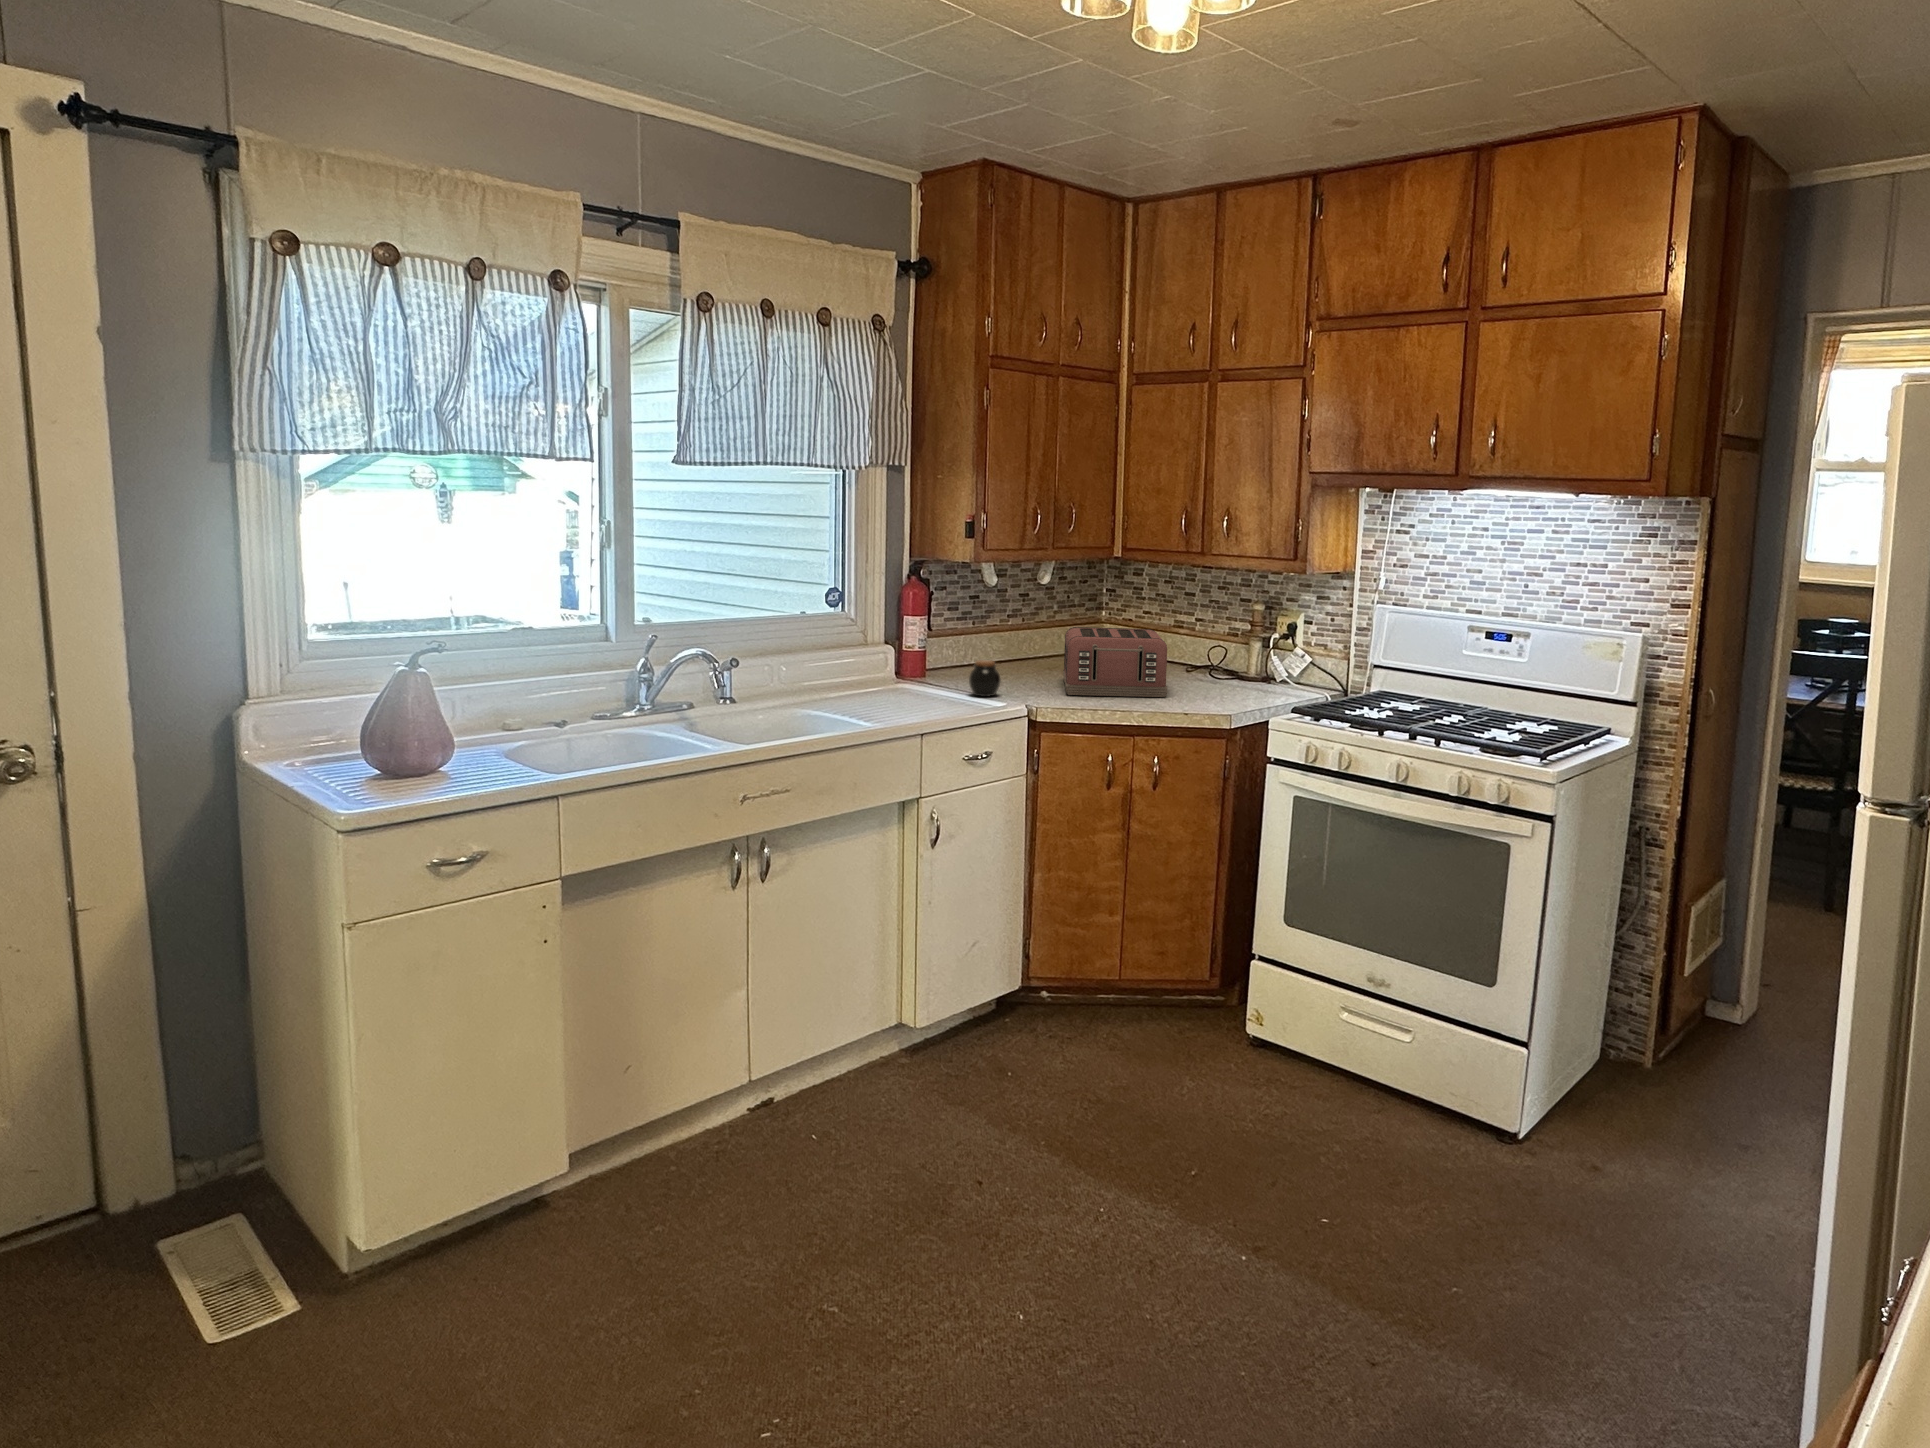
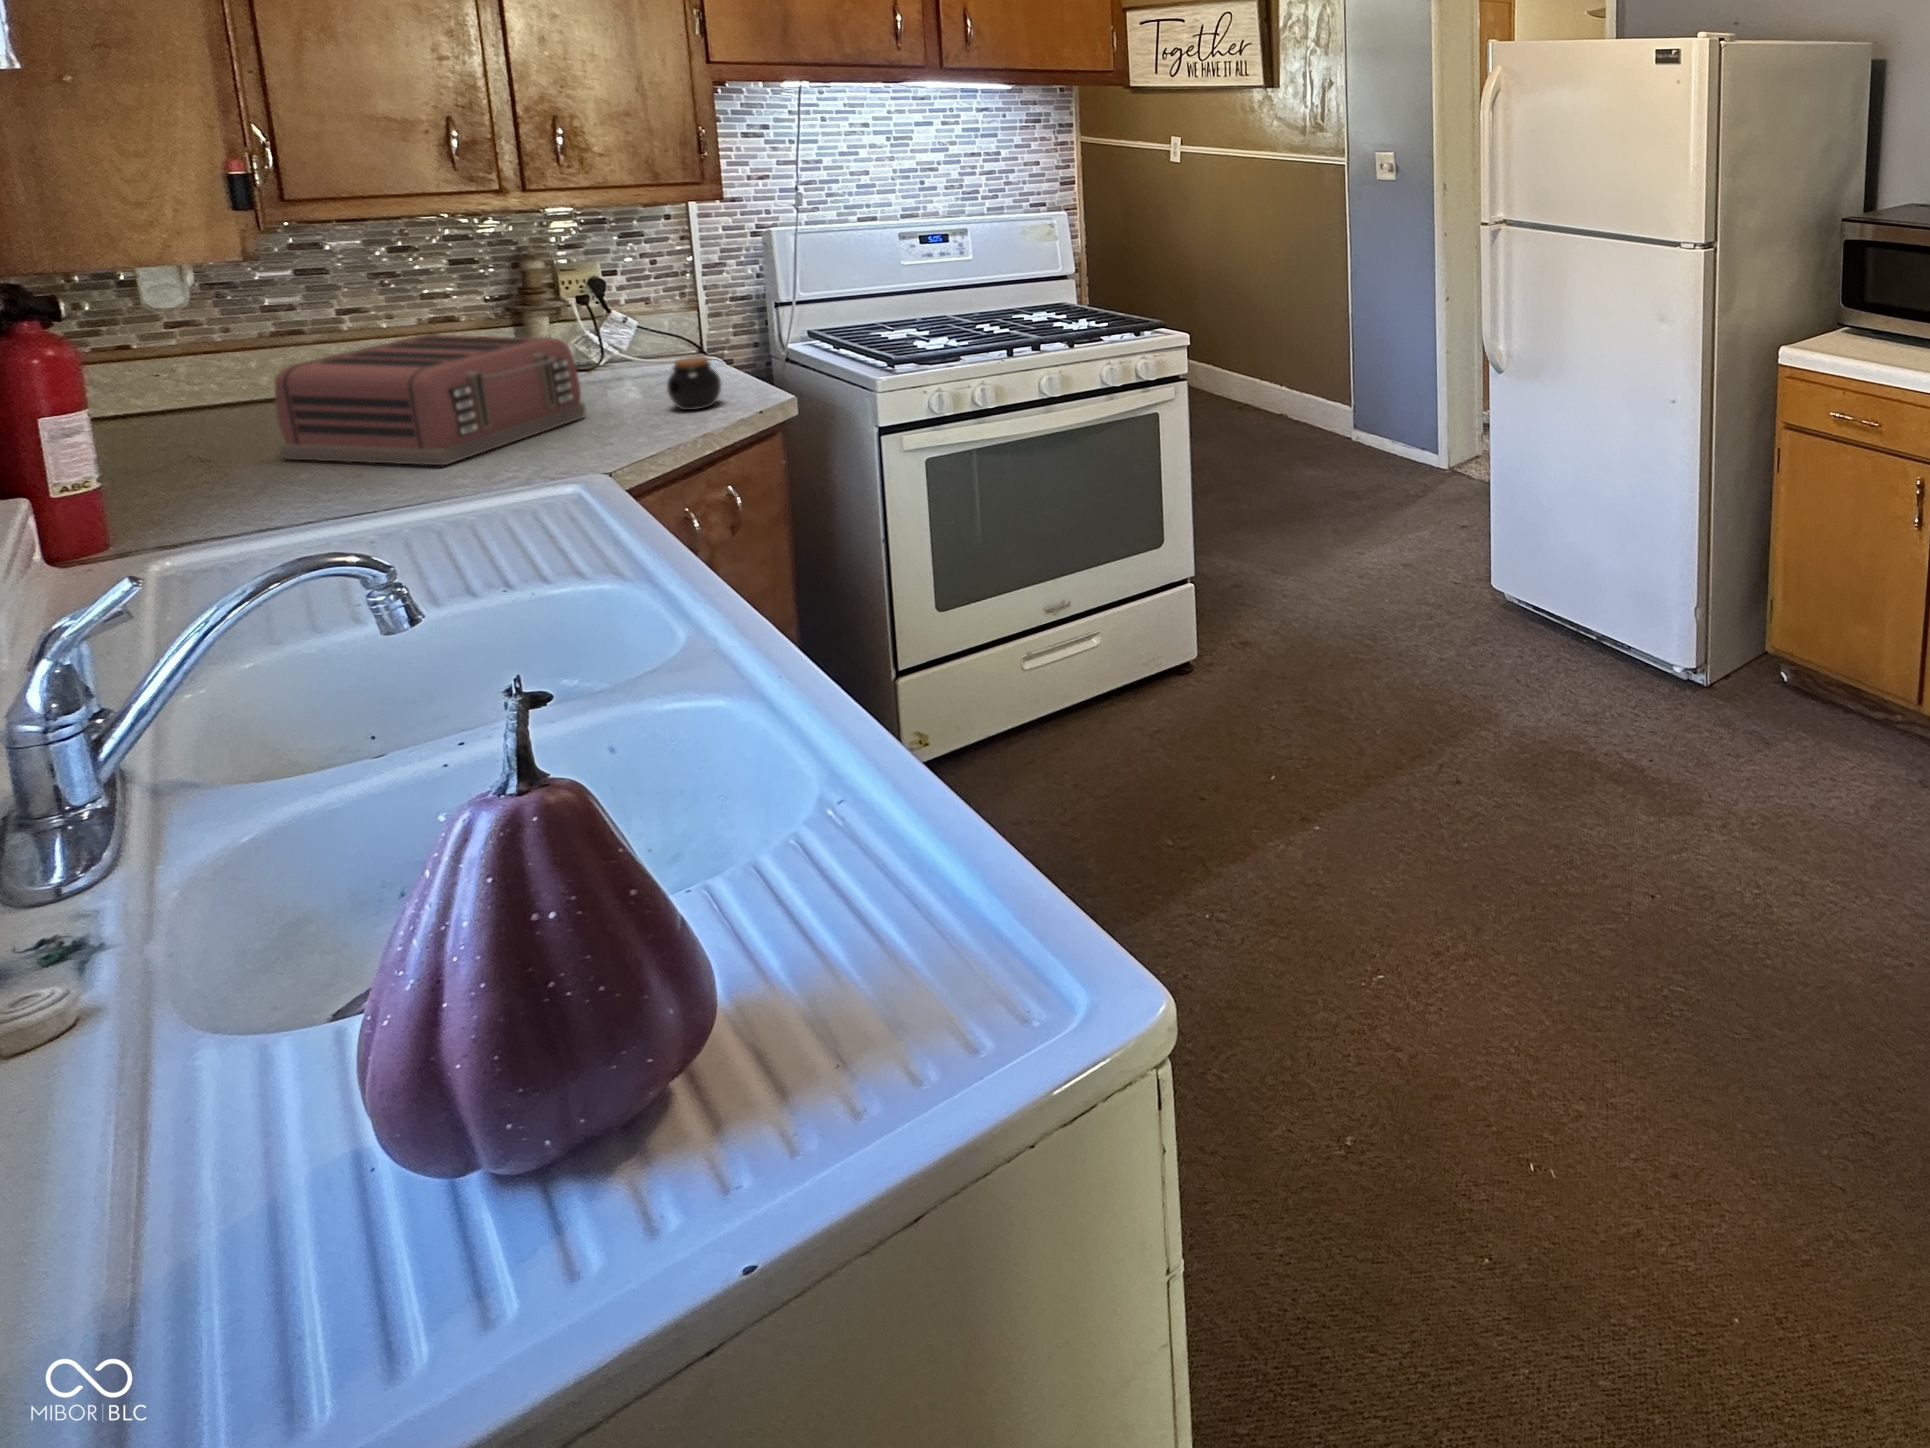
jar: present [969,660,1001,697] -> present [667,356,722,410]

